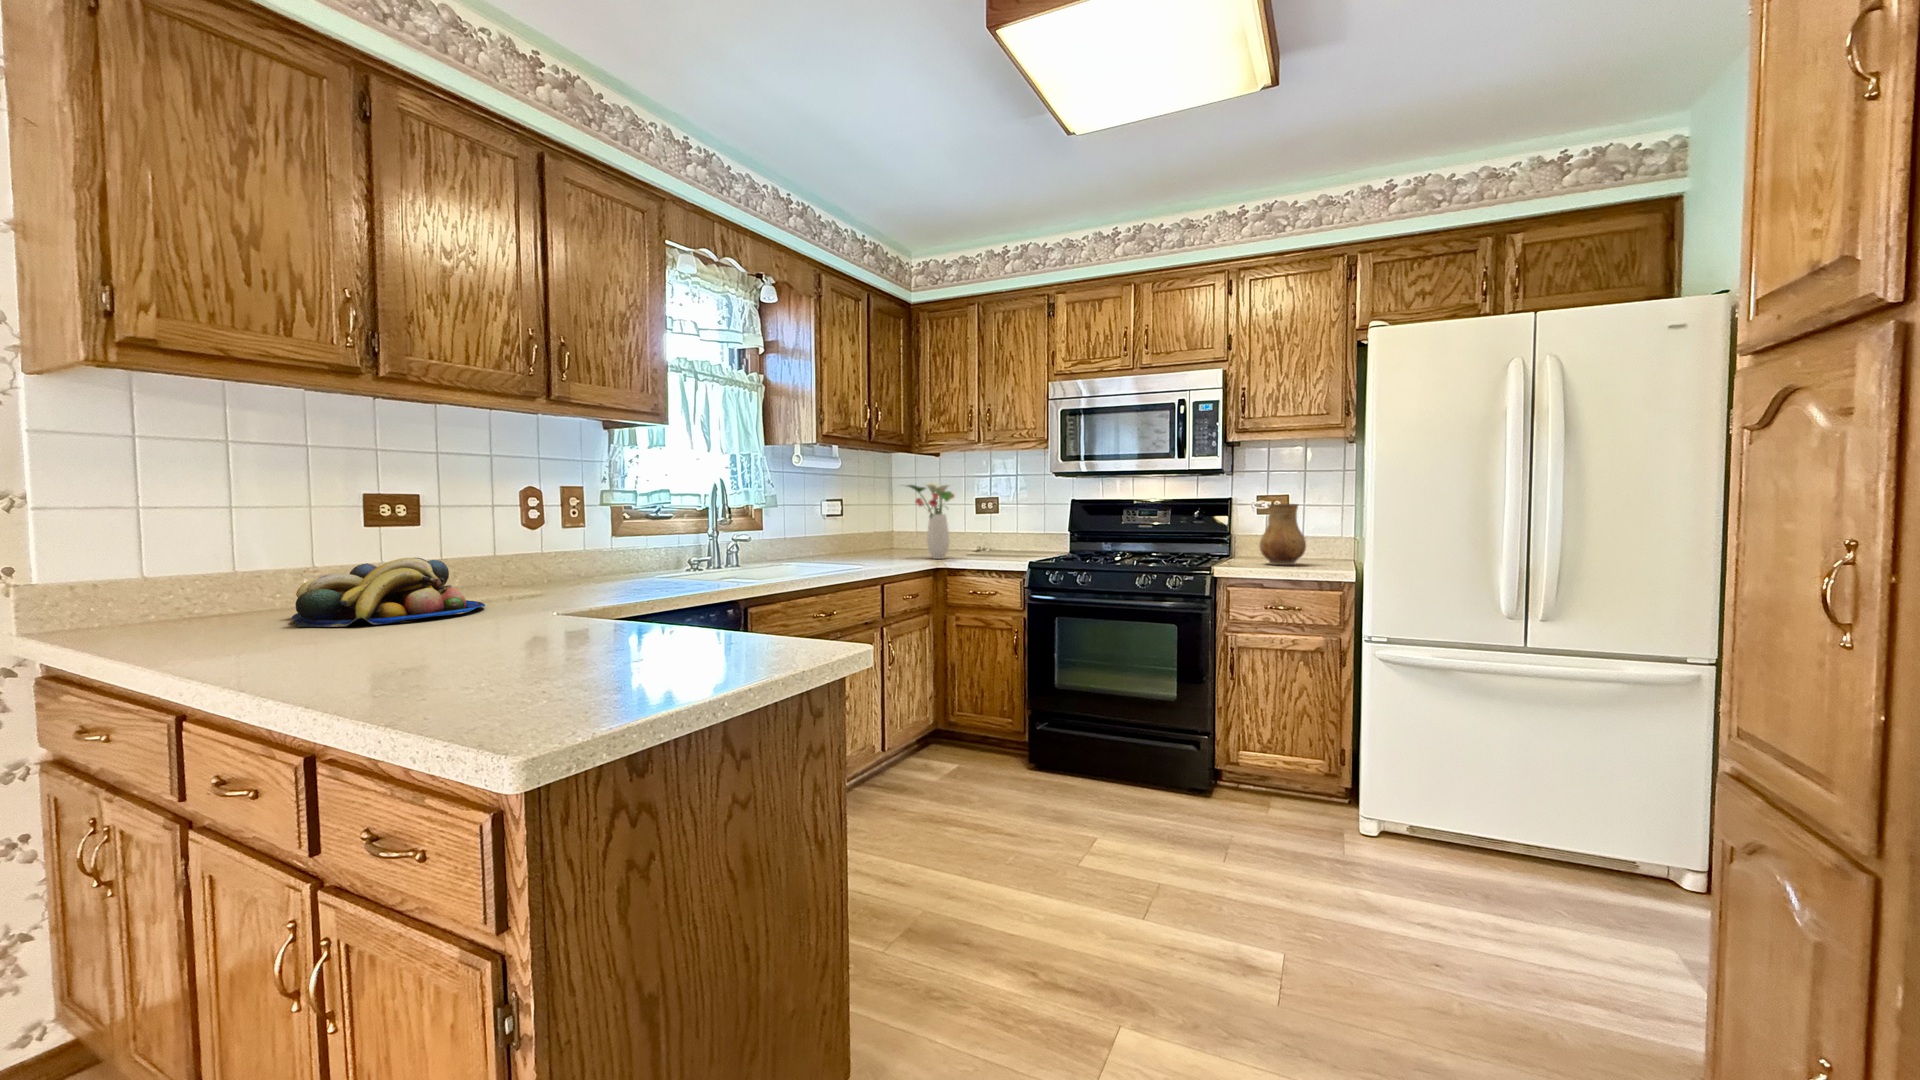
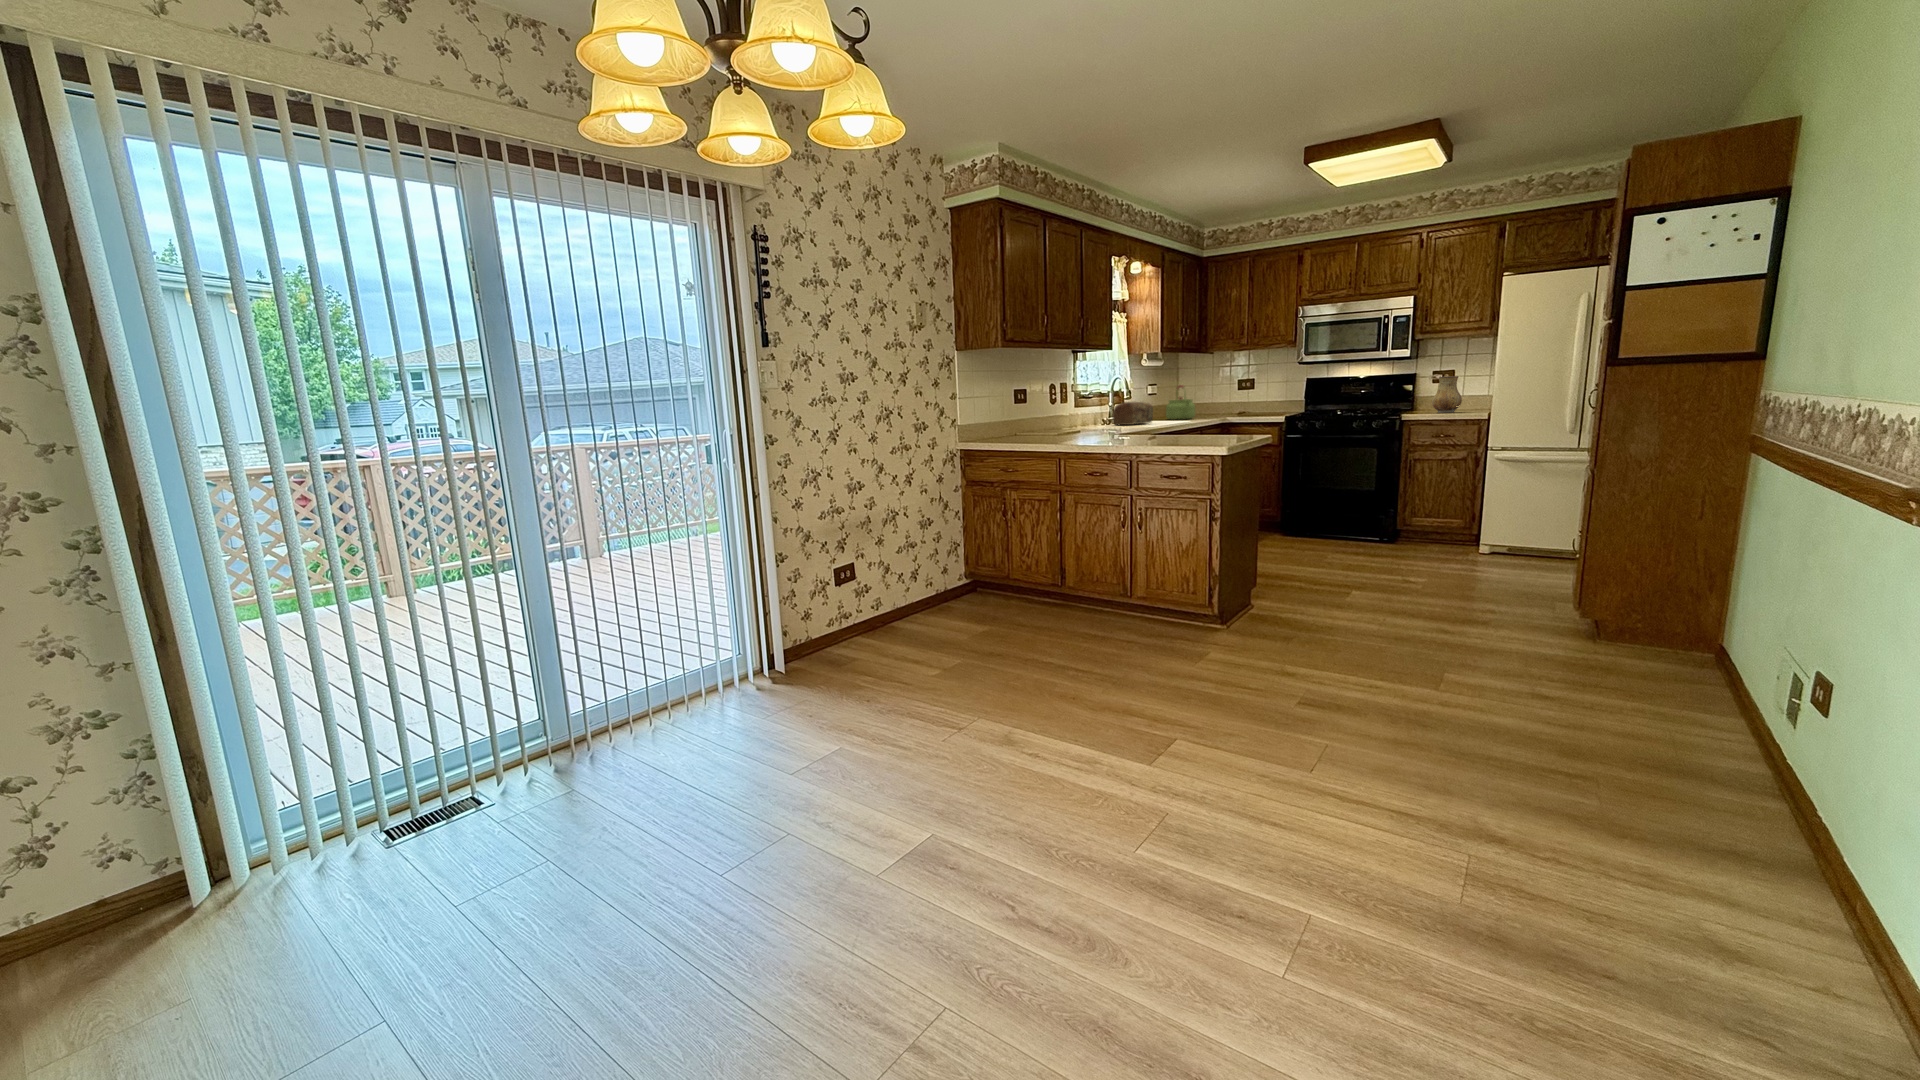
flower arrangement: present [907,483,954,559] -> none [1203,371,1241,417]
kettle: none [818,504,870,565] -> present [1166,385,1195,420]
bread loaf: none [612,539,723,594] -> present [1112,402,1153,425]
fruit bowl: present [292,558,485,627] -> none [1033,407,1093,431]

